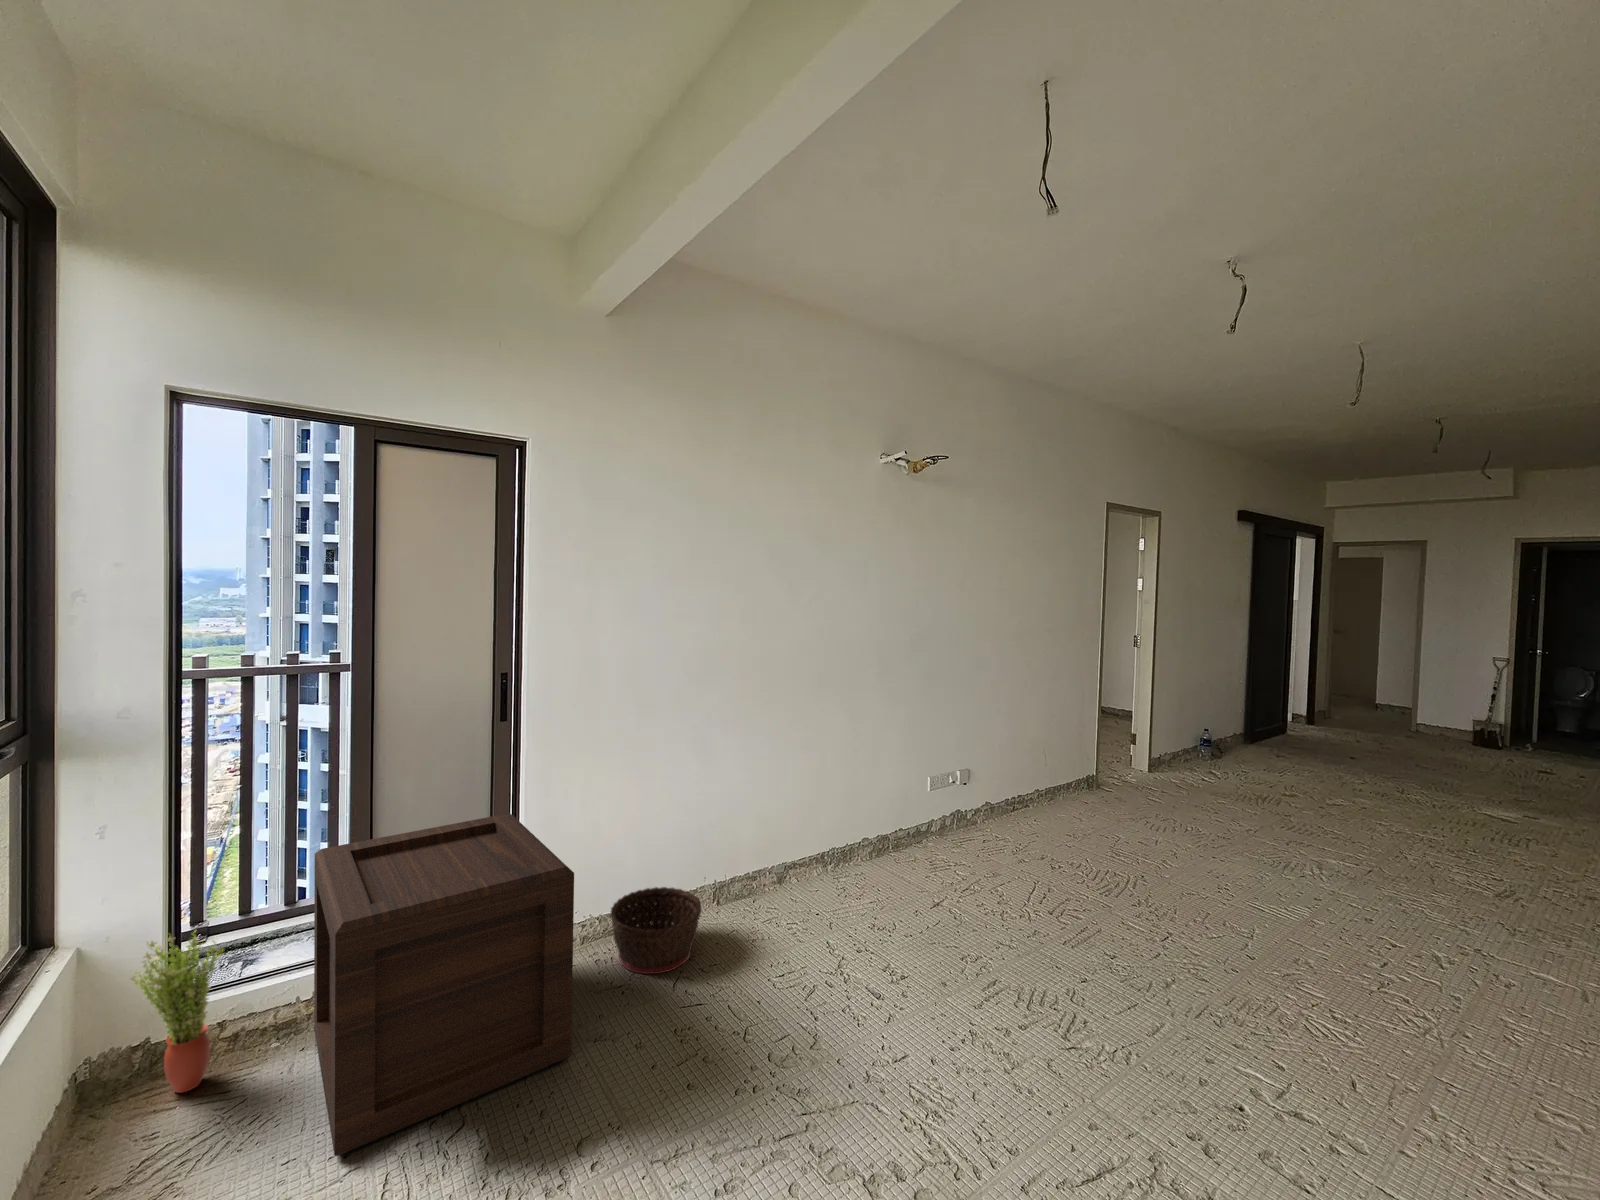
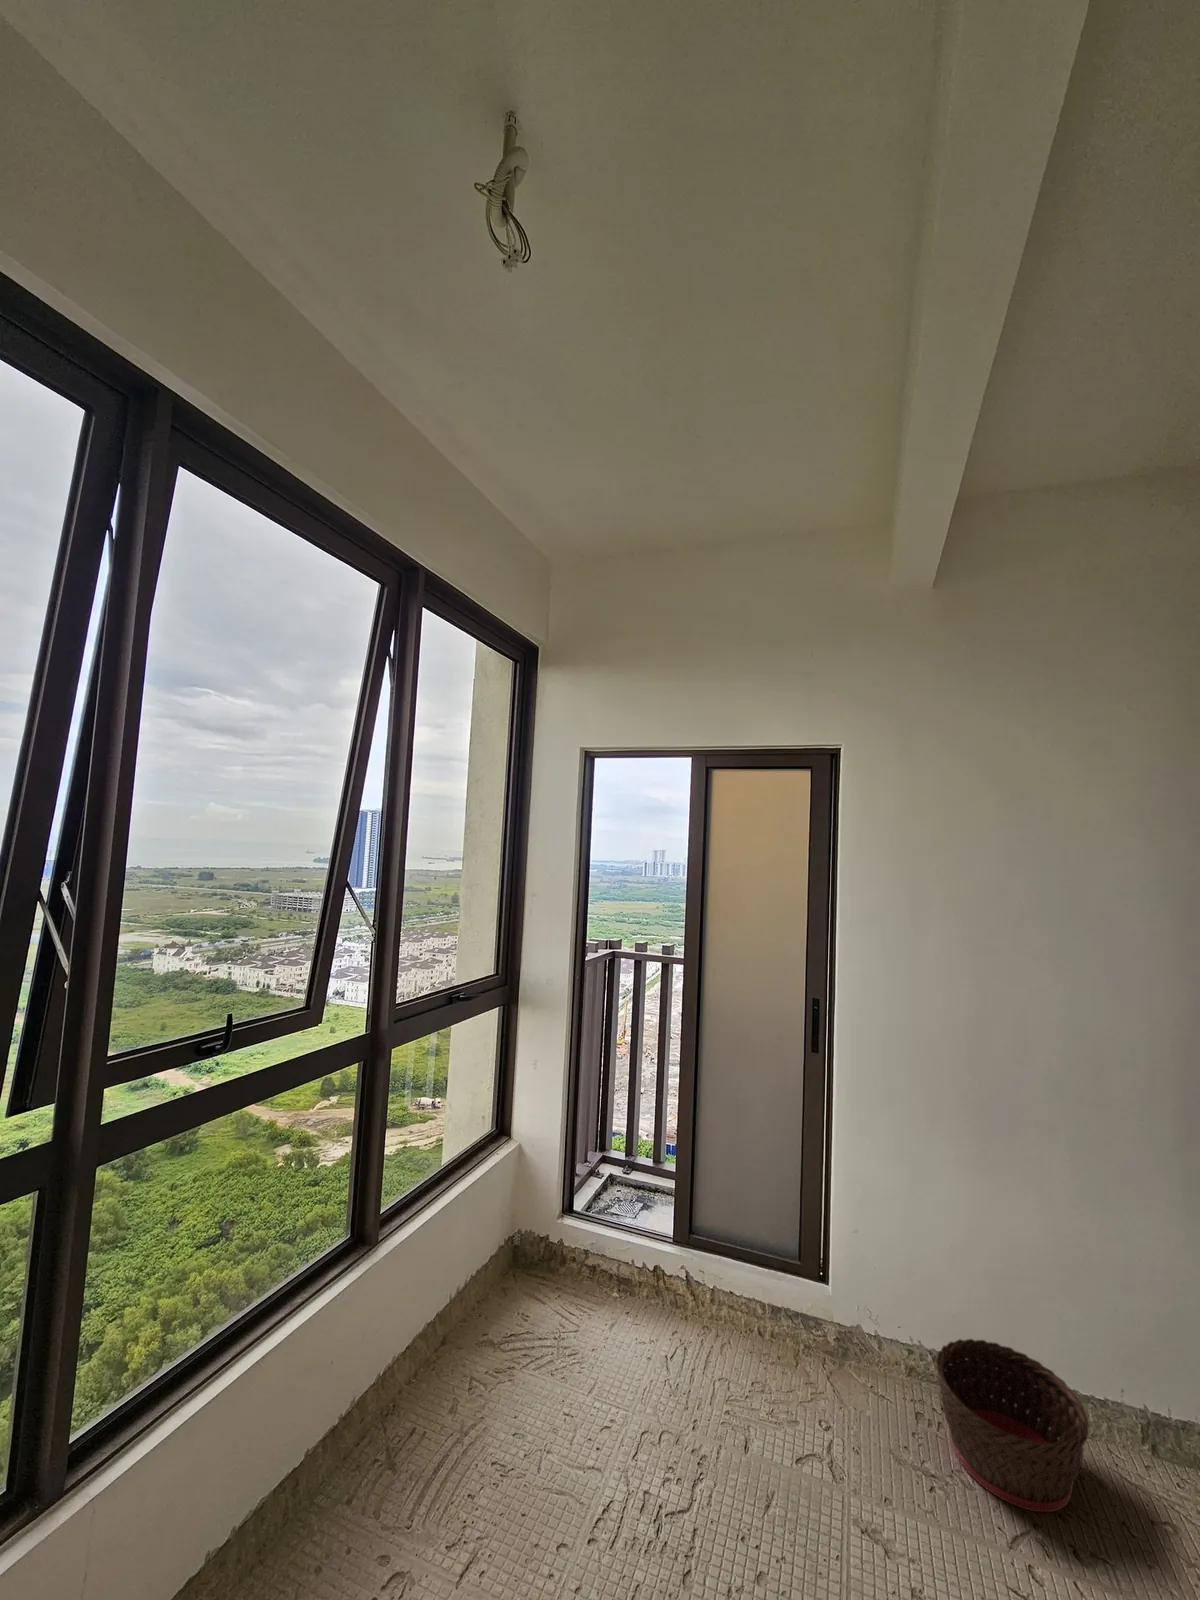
wooden crate: present [314,813,574,1156] -> none [584,1131,824,1525]
potted plant: present [131,933,224,1093] -> none [528,1159,581,1297]

